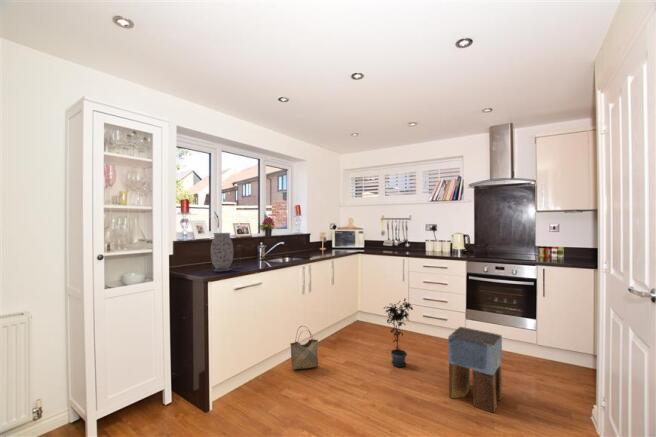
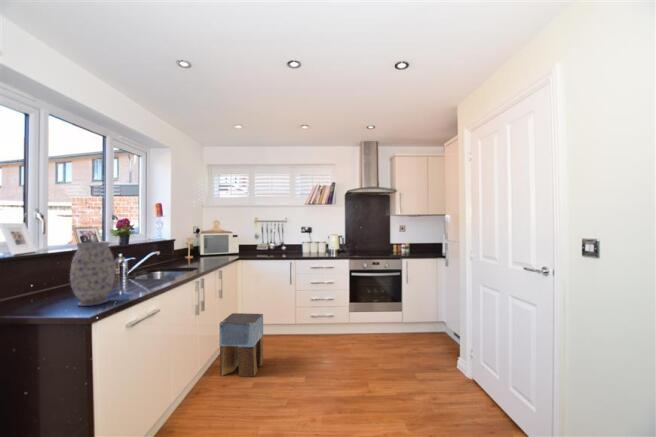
potted plant: present [384,299,413,367] -> none [298,302,327,374]
stool: present [448,327,502,413] -> present [219,313,263,377]
woven basket: present [290,331,318,369] -> none [194,357,231,419]

